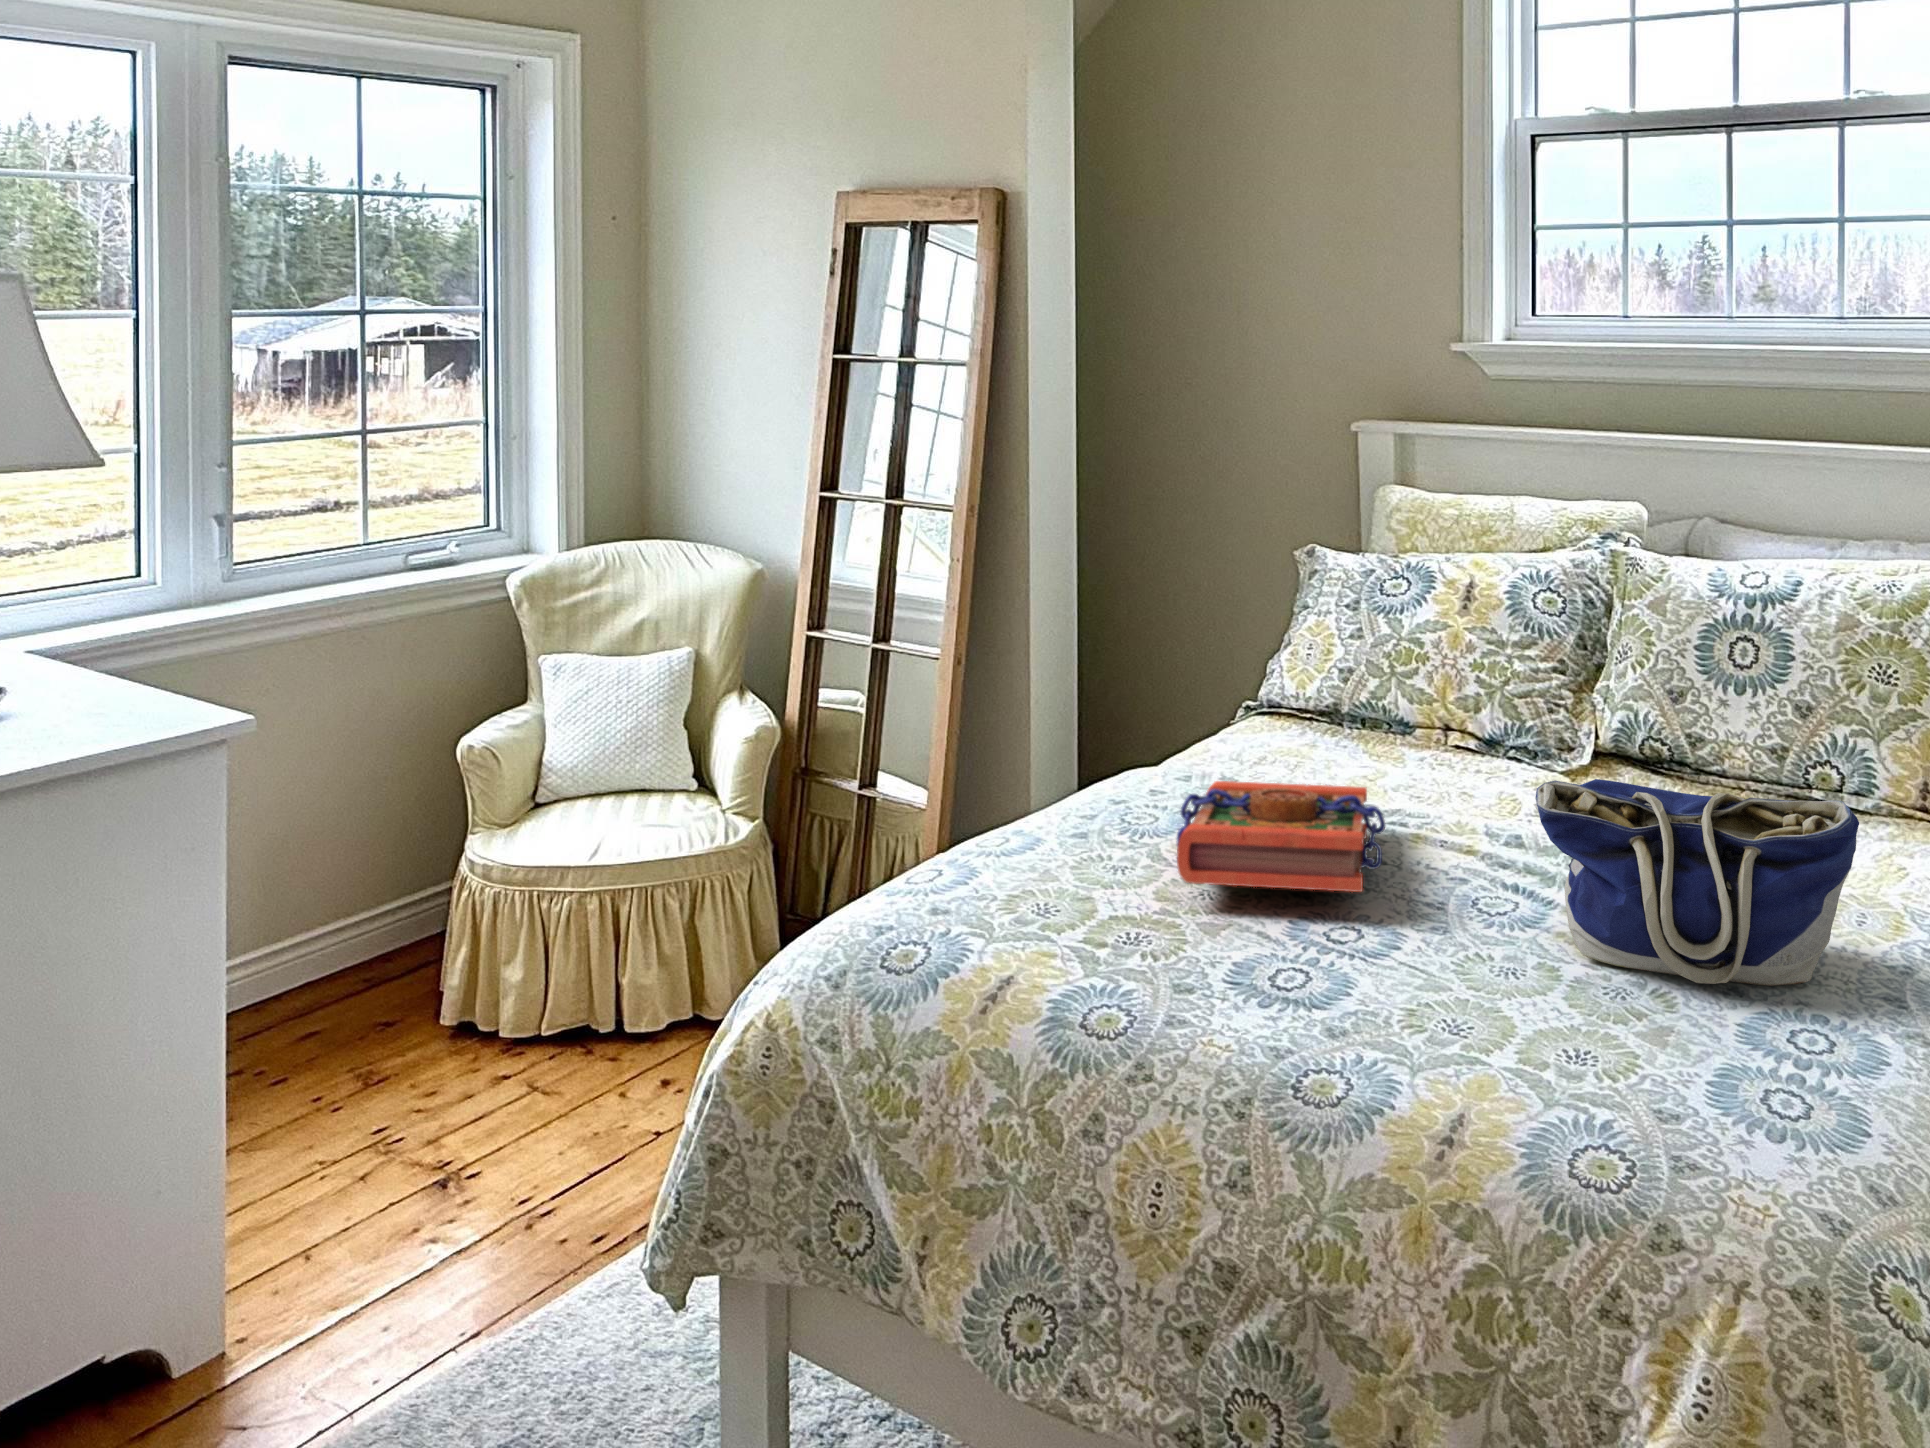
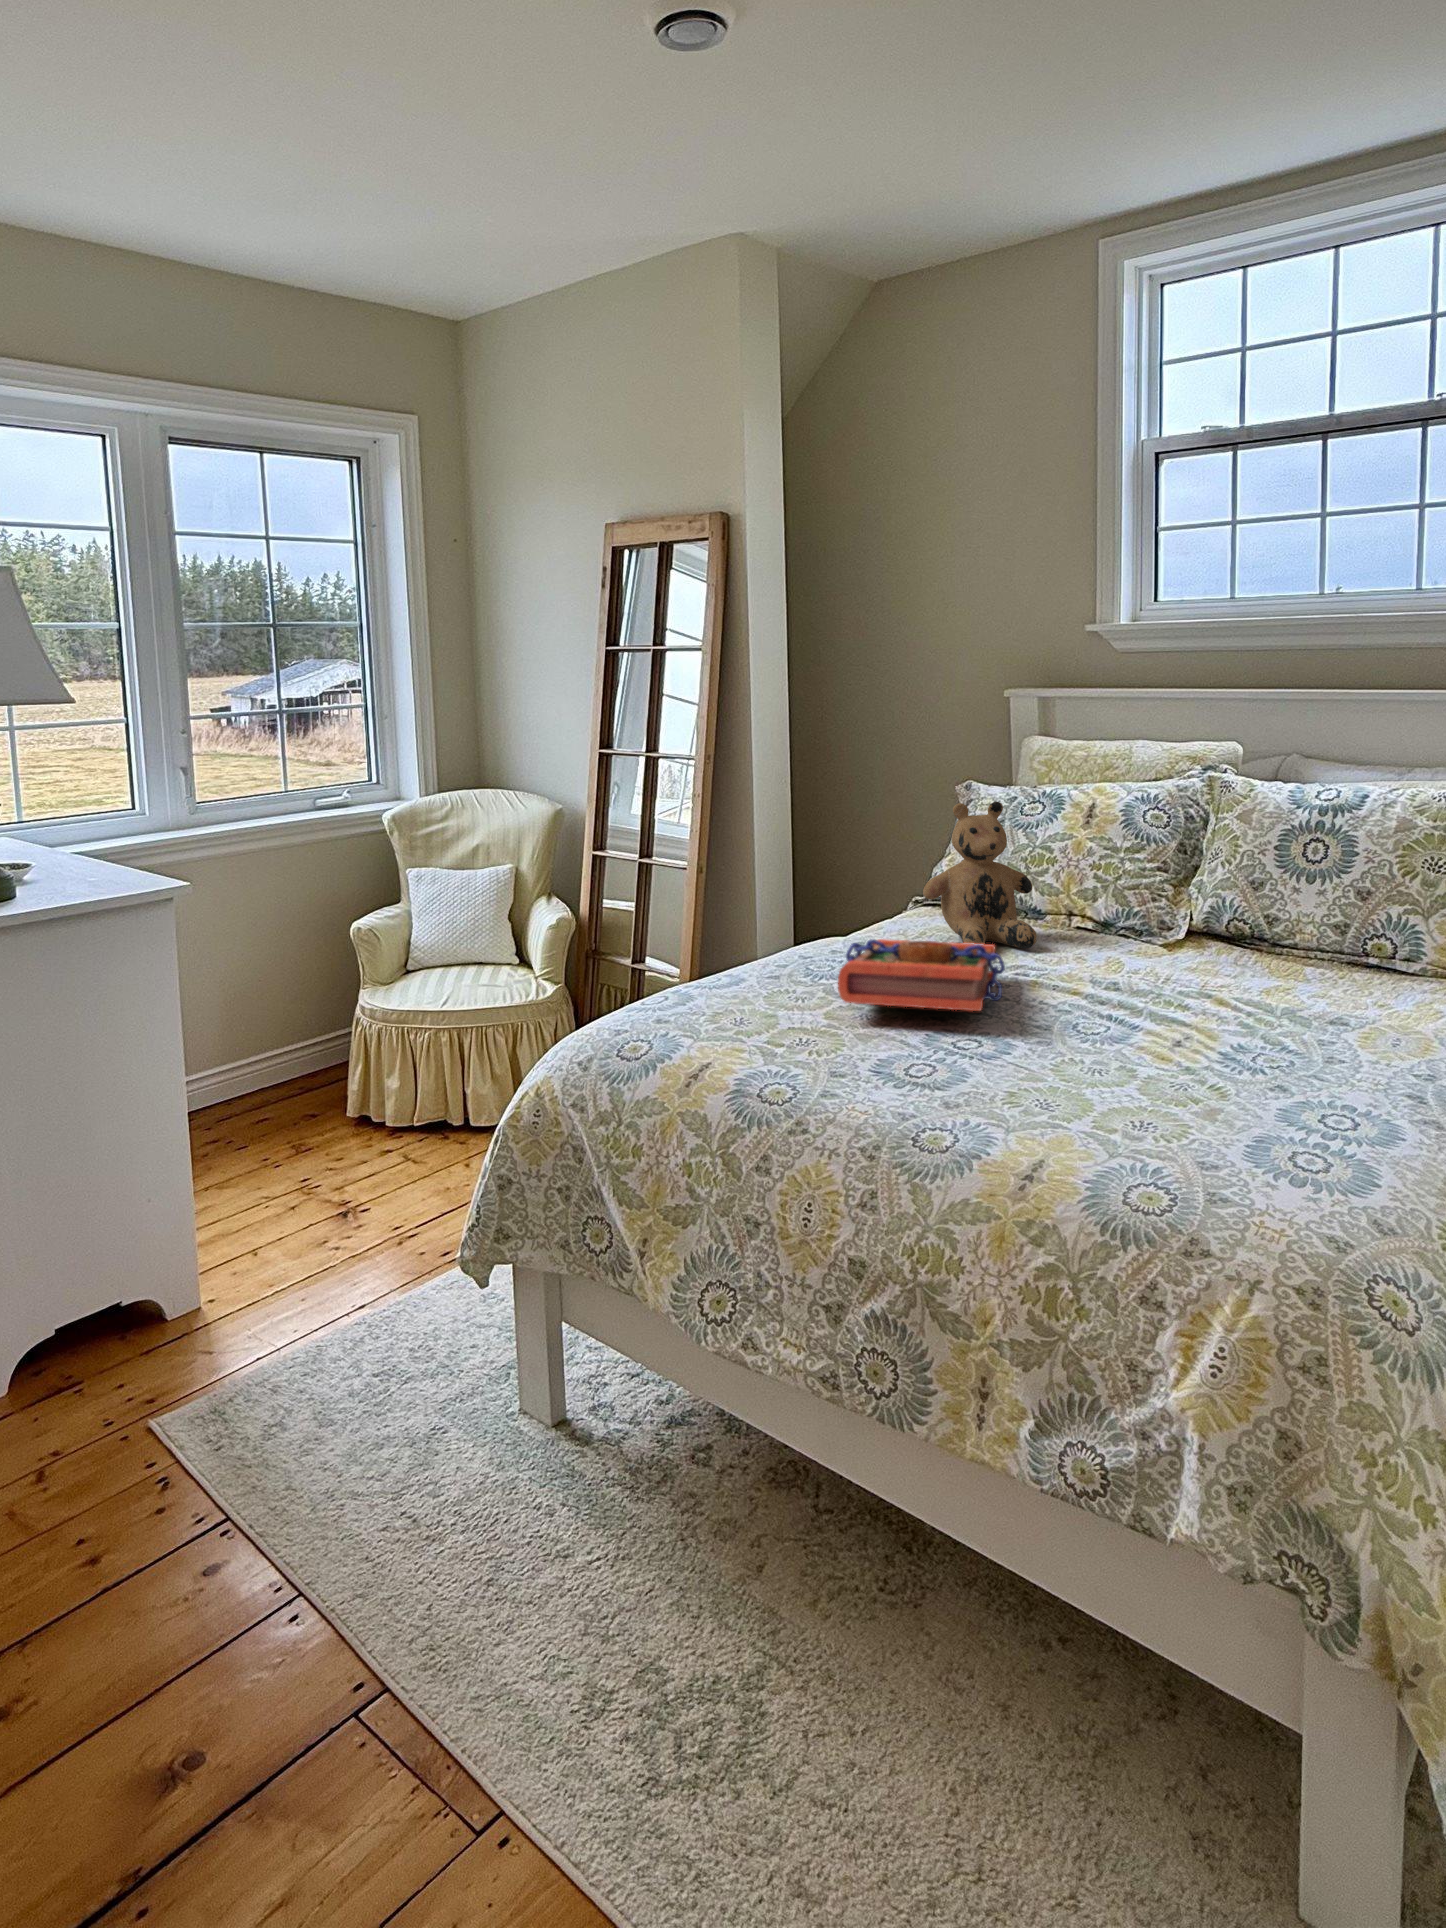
teddy bear: none [1266,588,1412,789] -> present [923,802,1037,948]
tote bag: present [1534,779,1859,986] -> none [1116,923,1388,1084]

